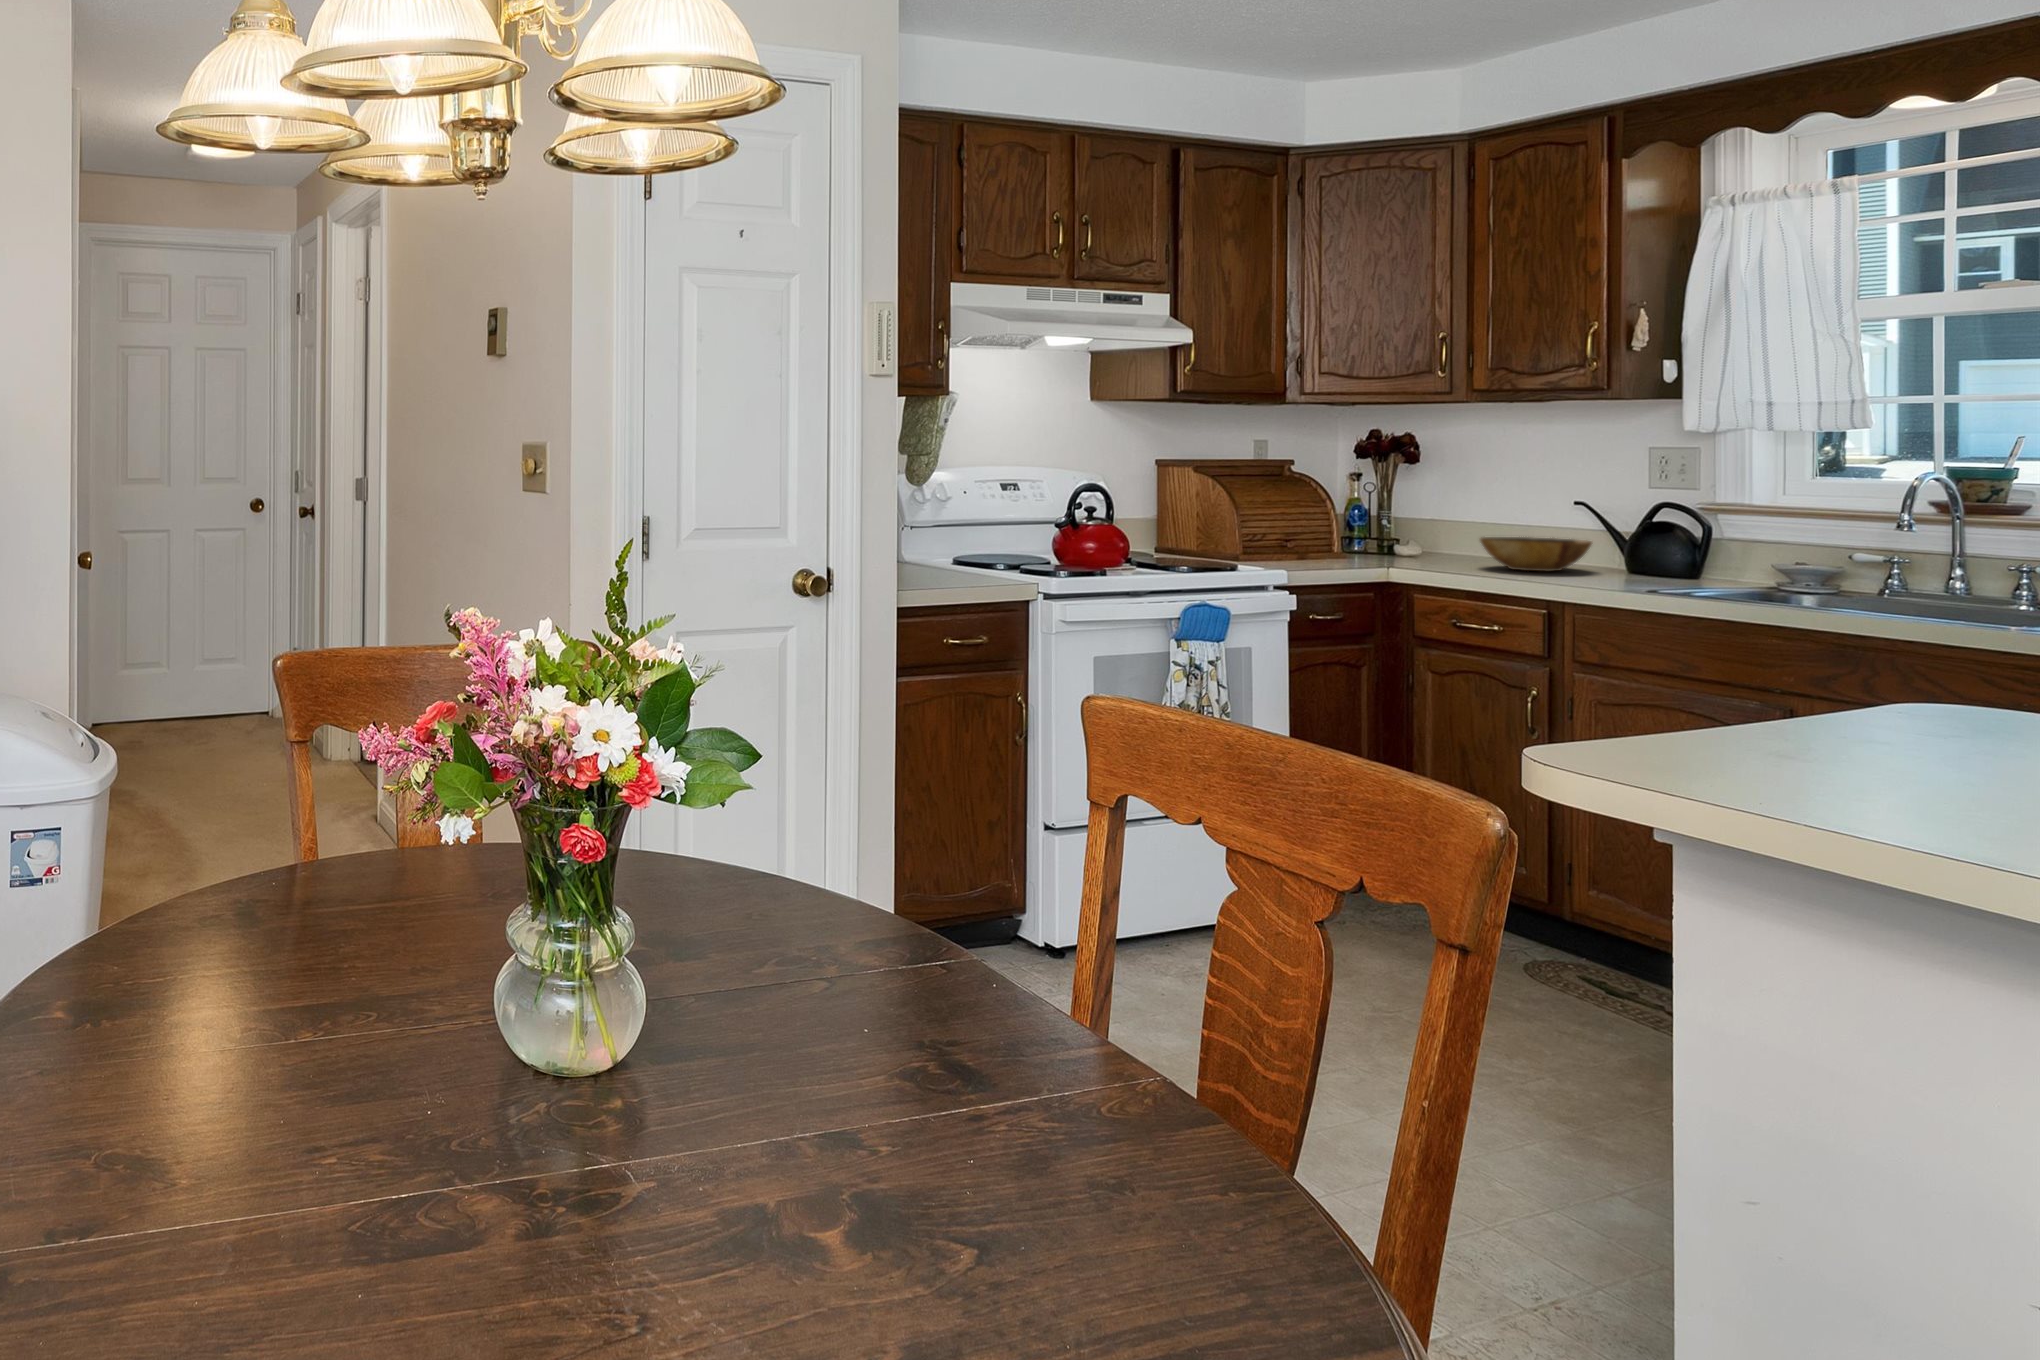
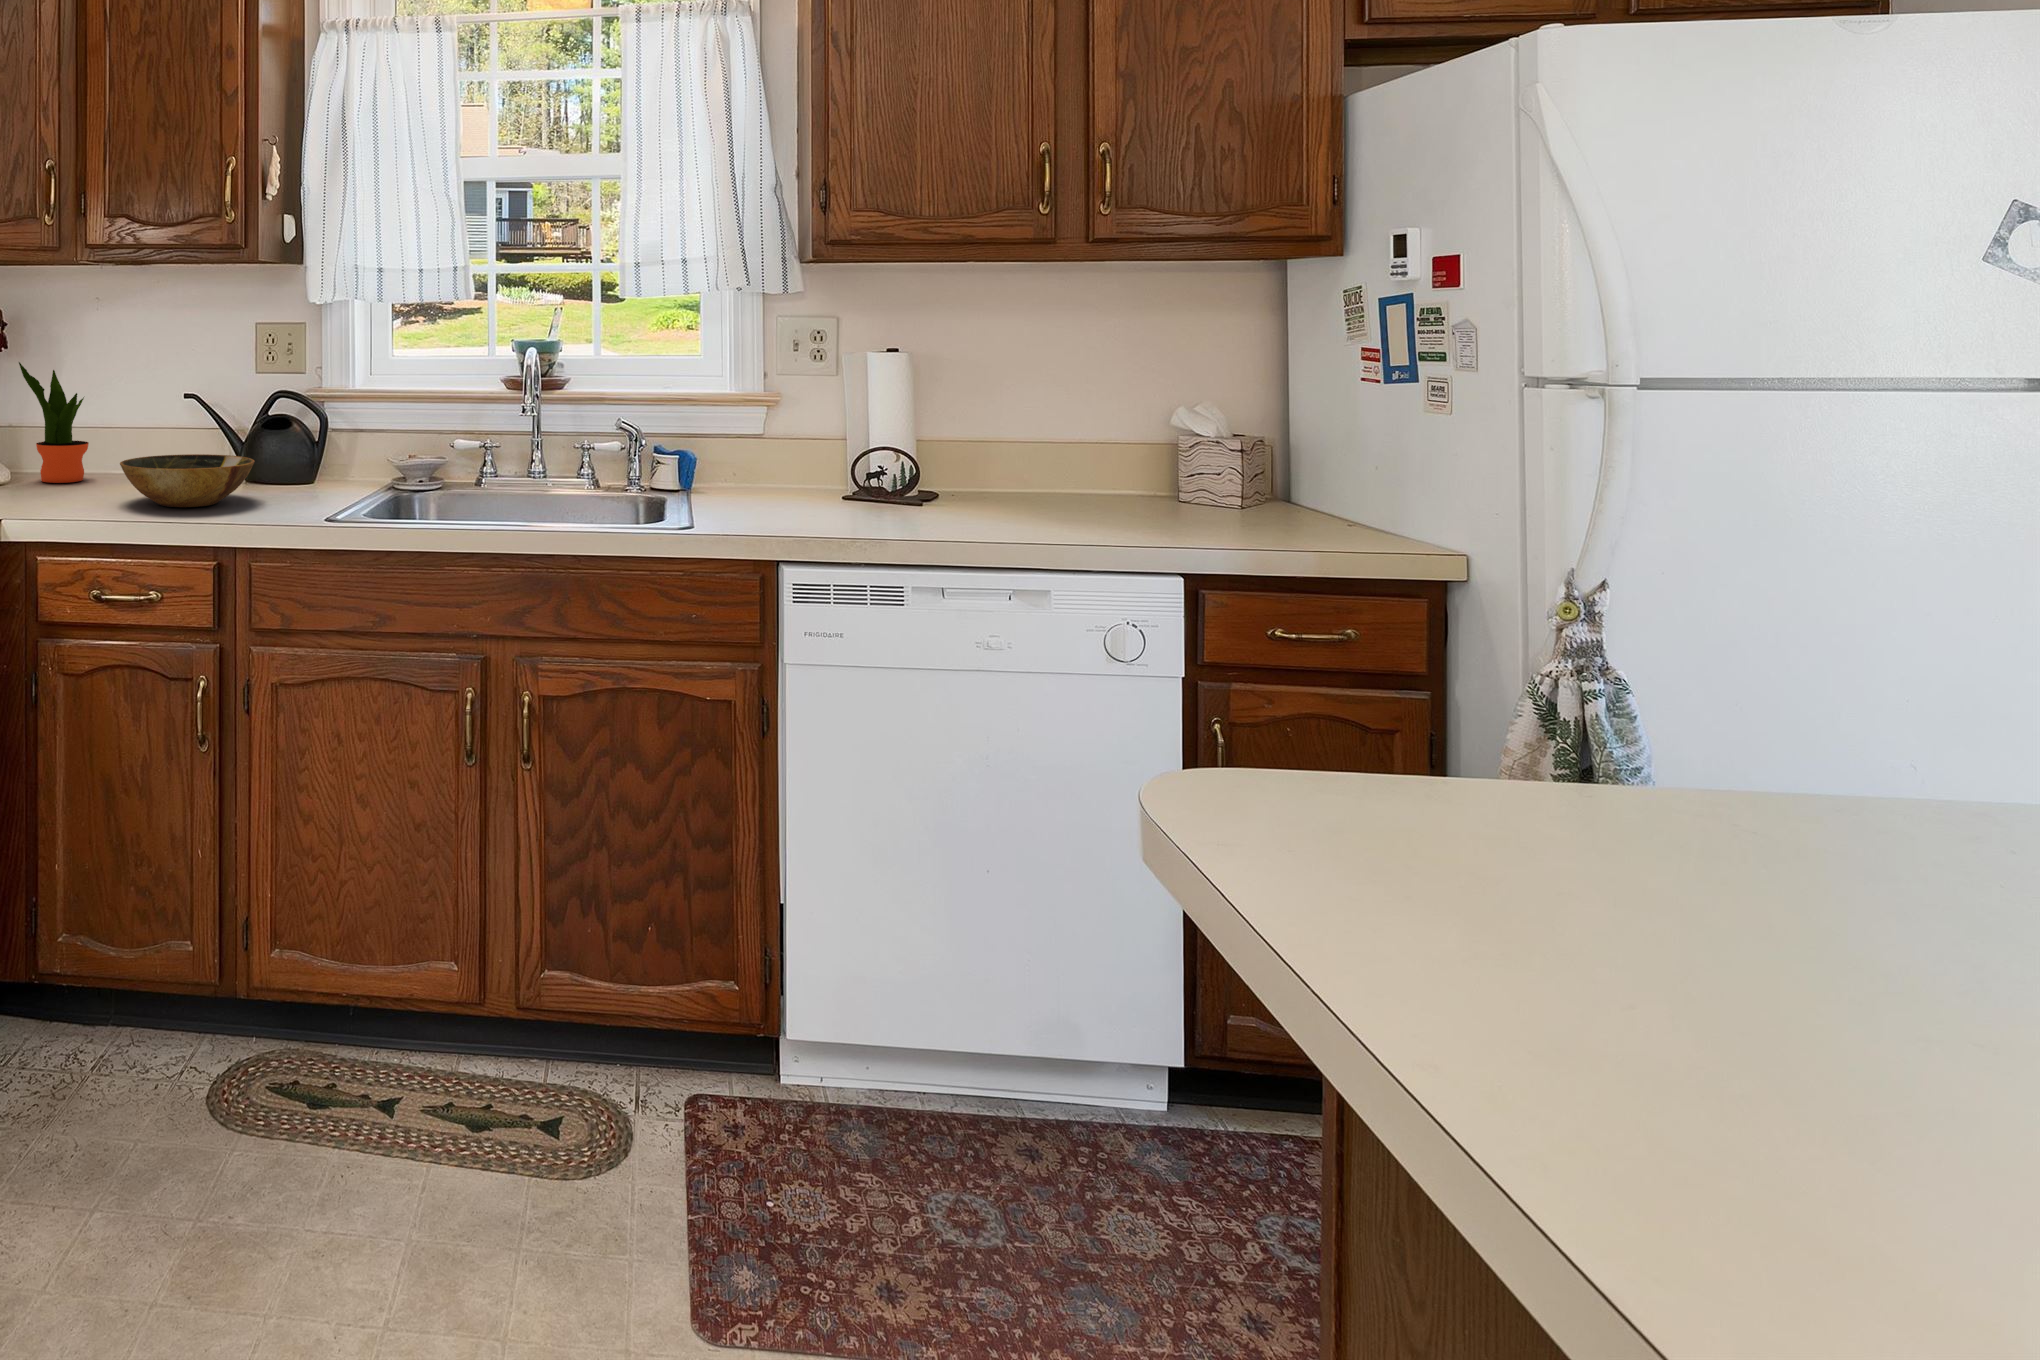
potted plant: none [1420,469,1477,556] -> present [19,362,89,483]

